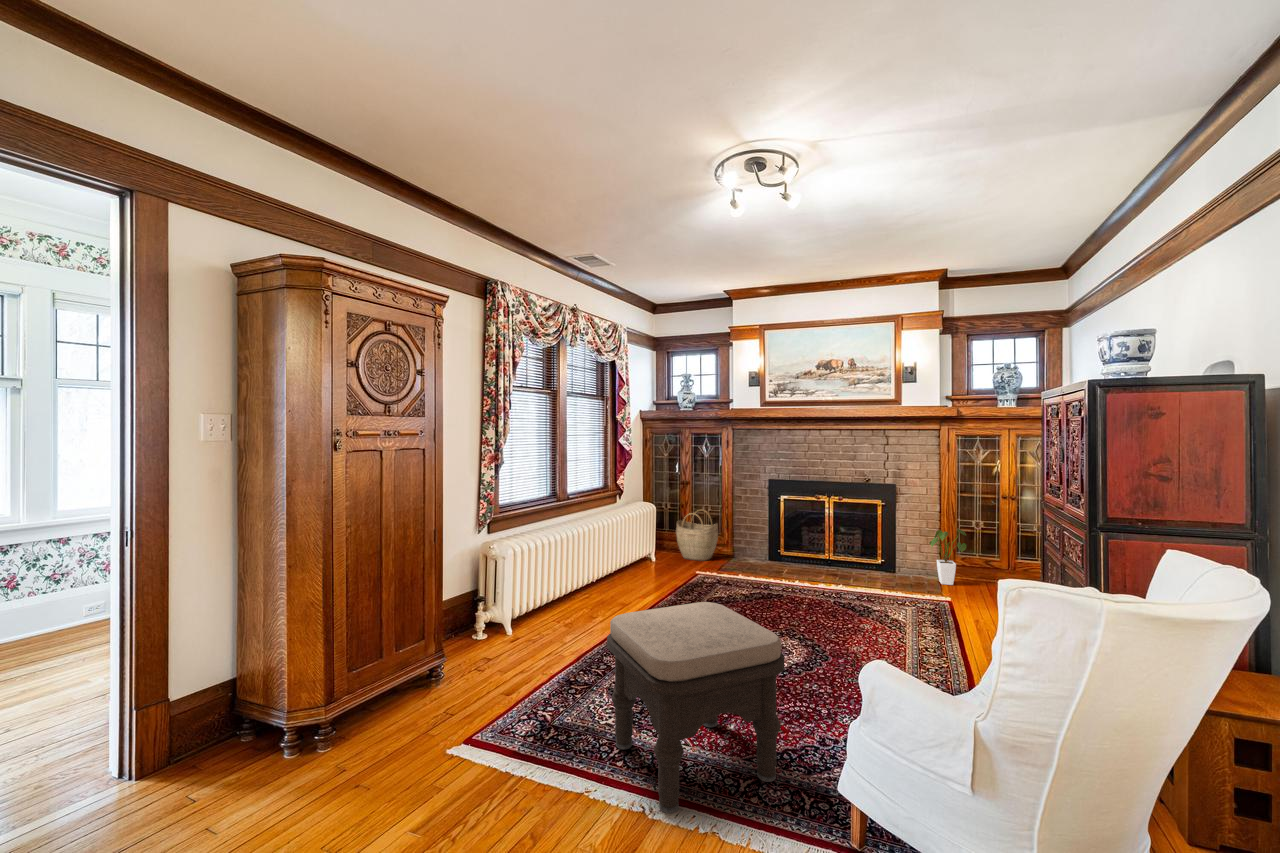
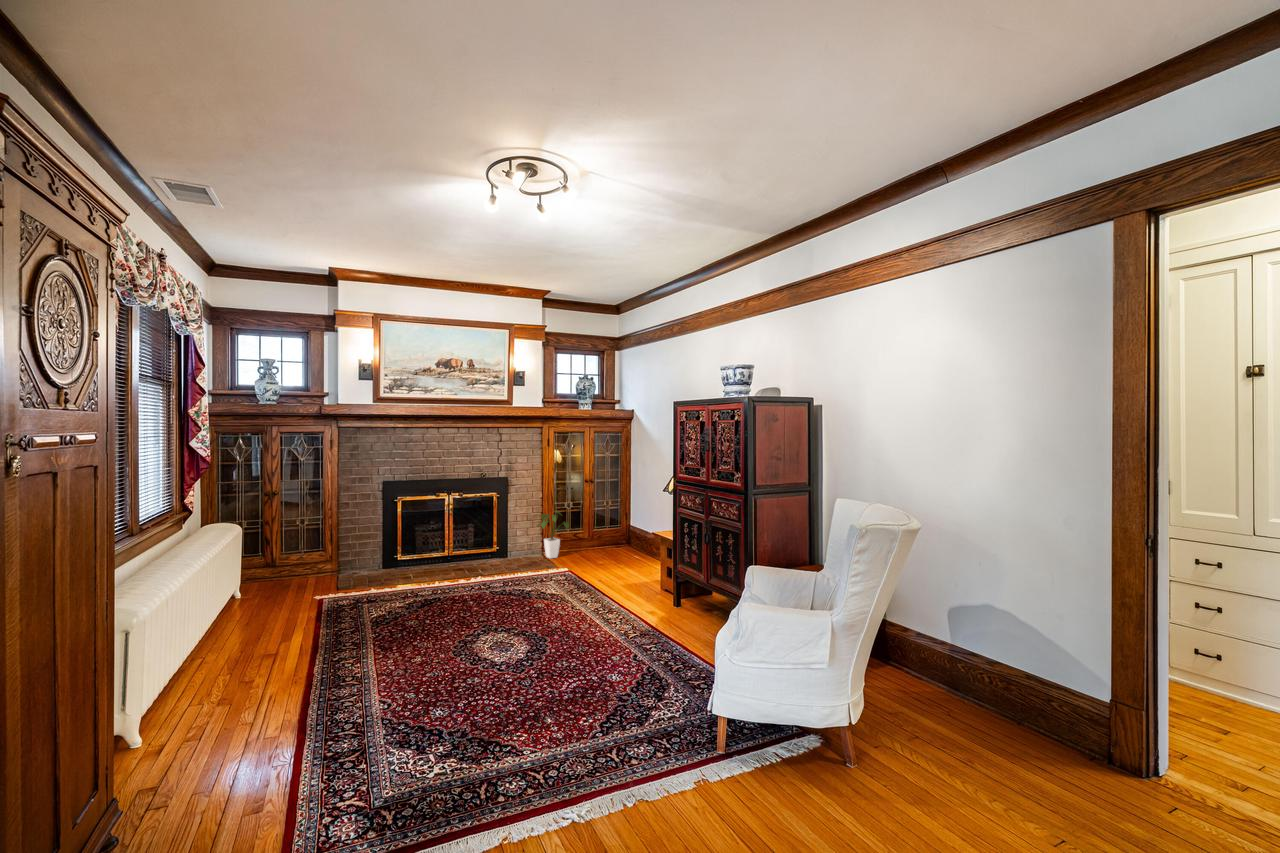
woven basket: present [676,510,718,561] -> none [266,525,324,588]
ottoman: present [607,602,784,813] -> none [468,611,634,809]

